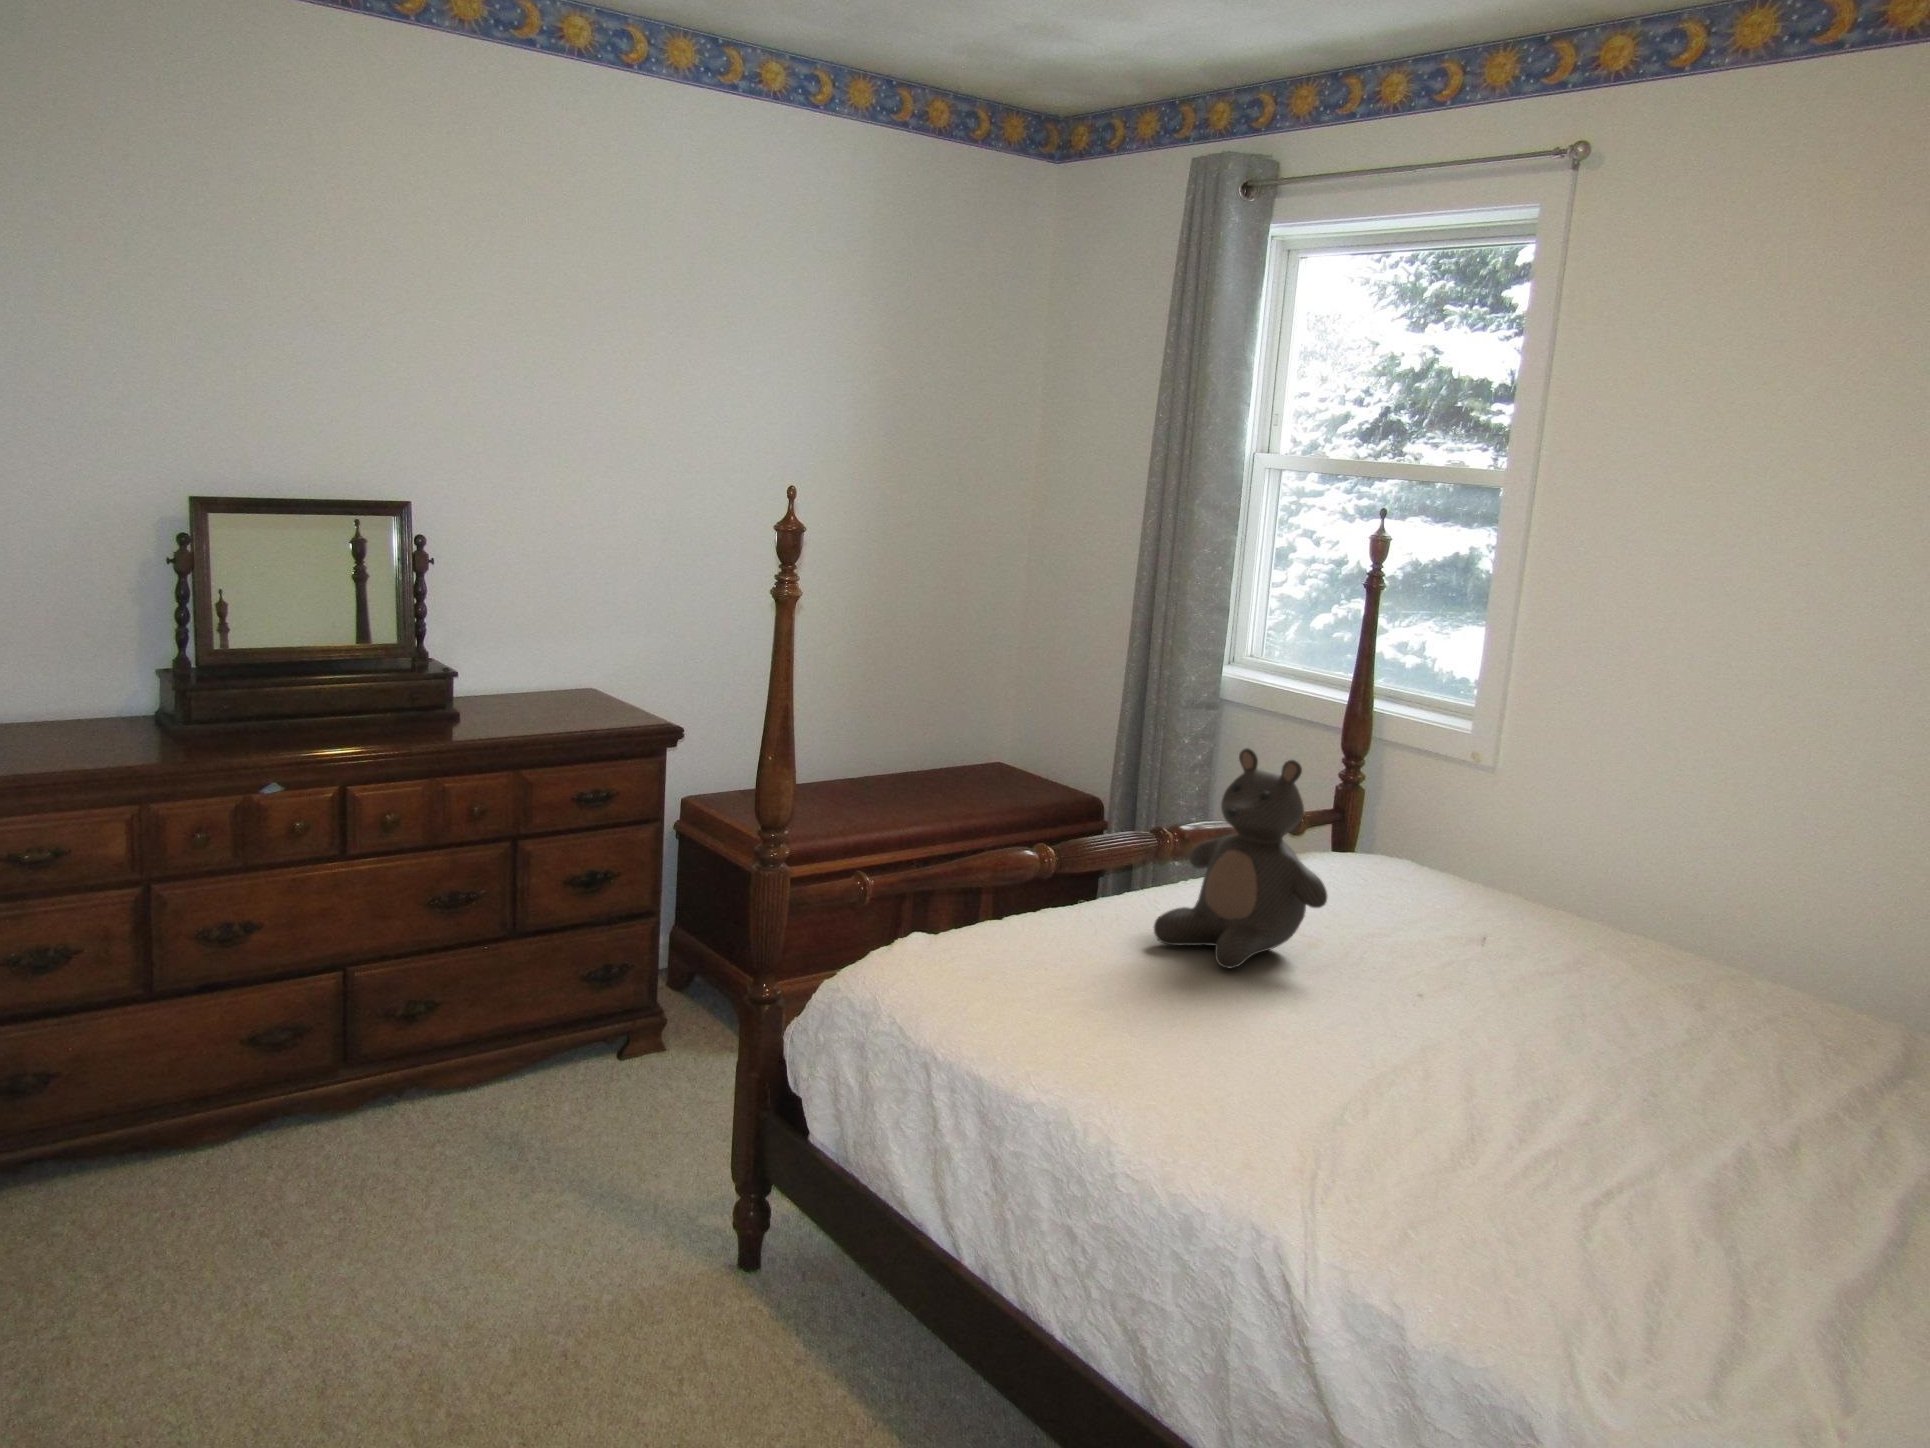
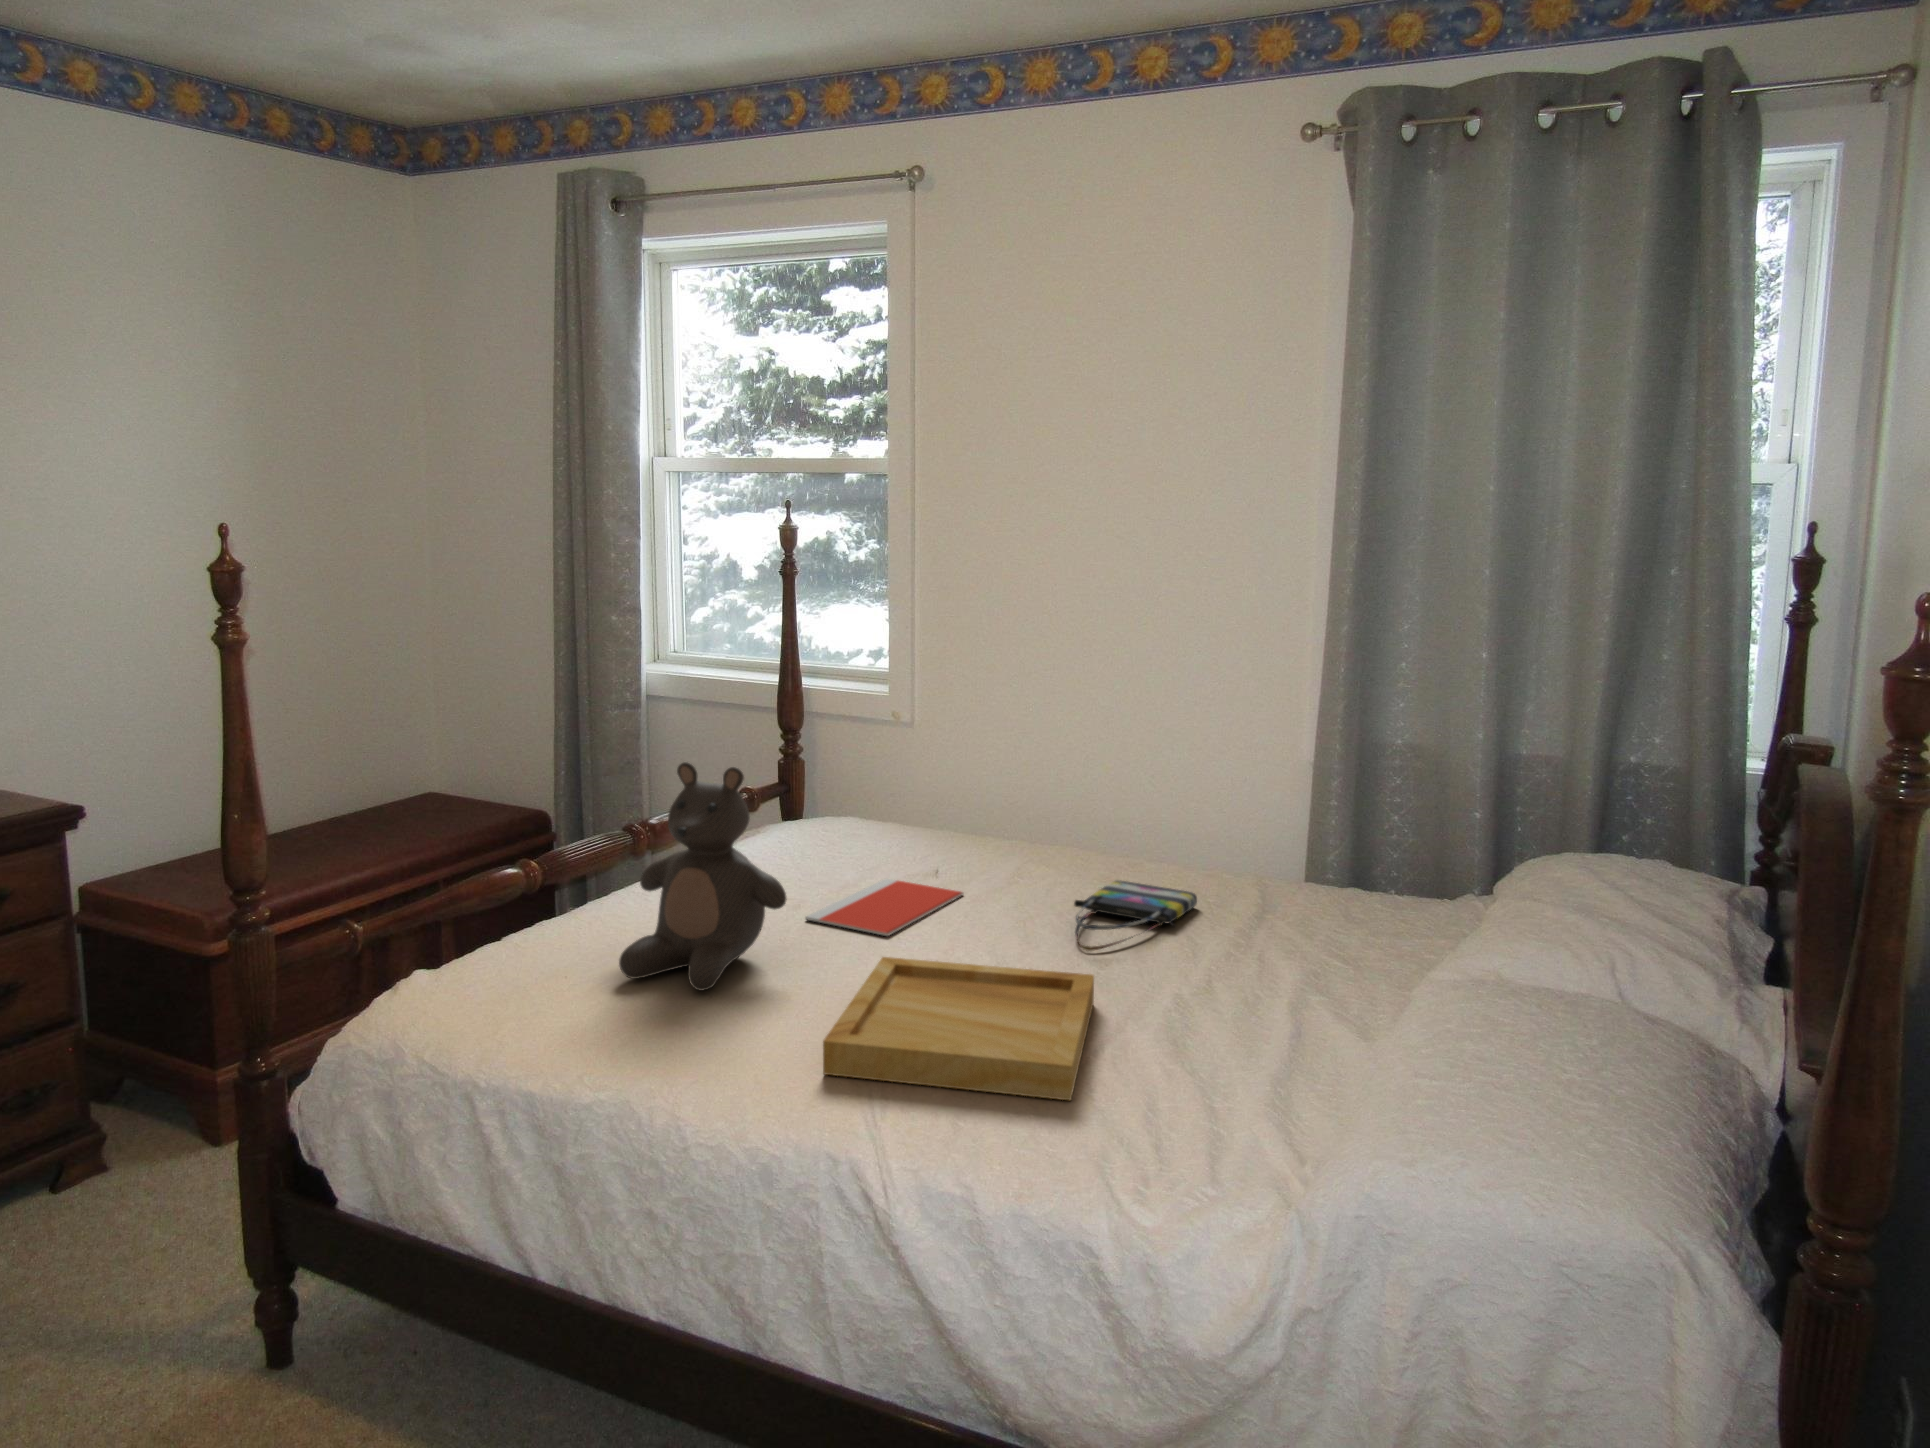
notebook: none [1354,916,1541,967] -> present [805,879,964,936]
tote bag: none [1654,972,1832,1033] -> present [1074,881,1197,951]
tray: none [1318,977,1651,1151] -> present [823,957,1094,1101]

